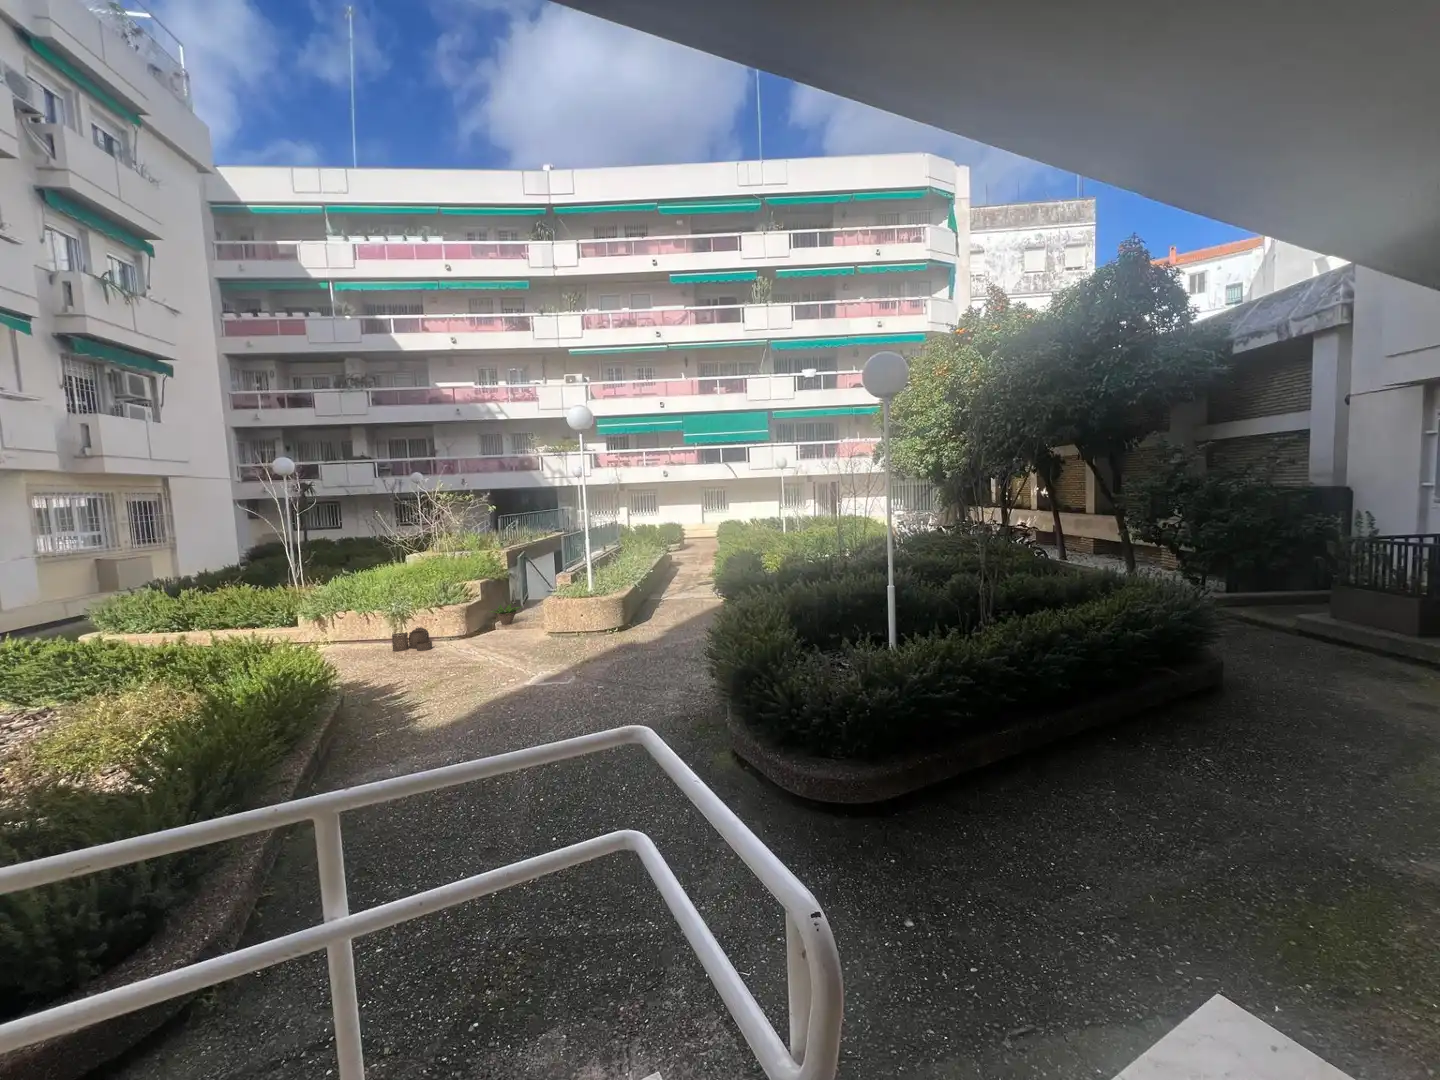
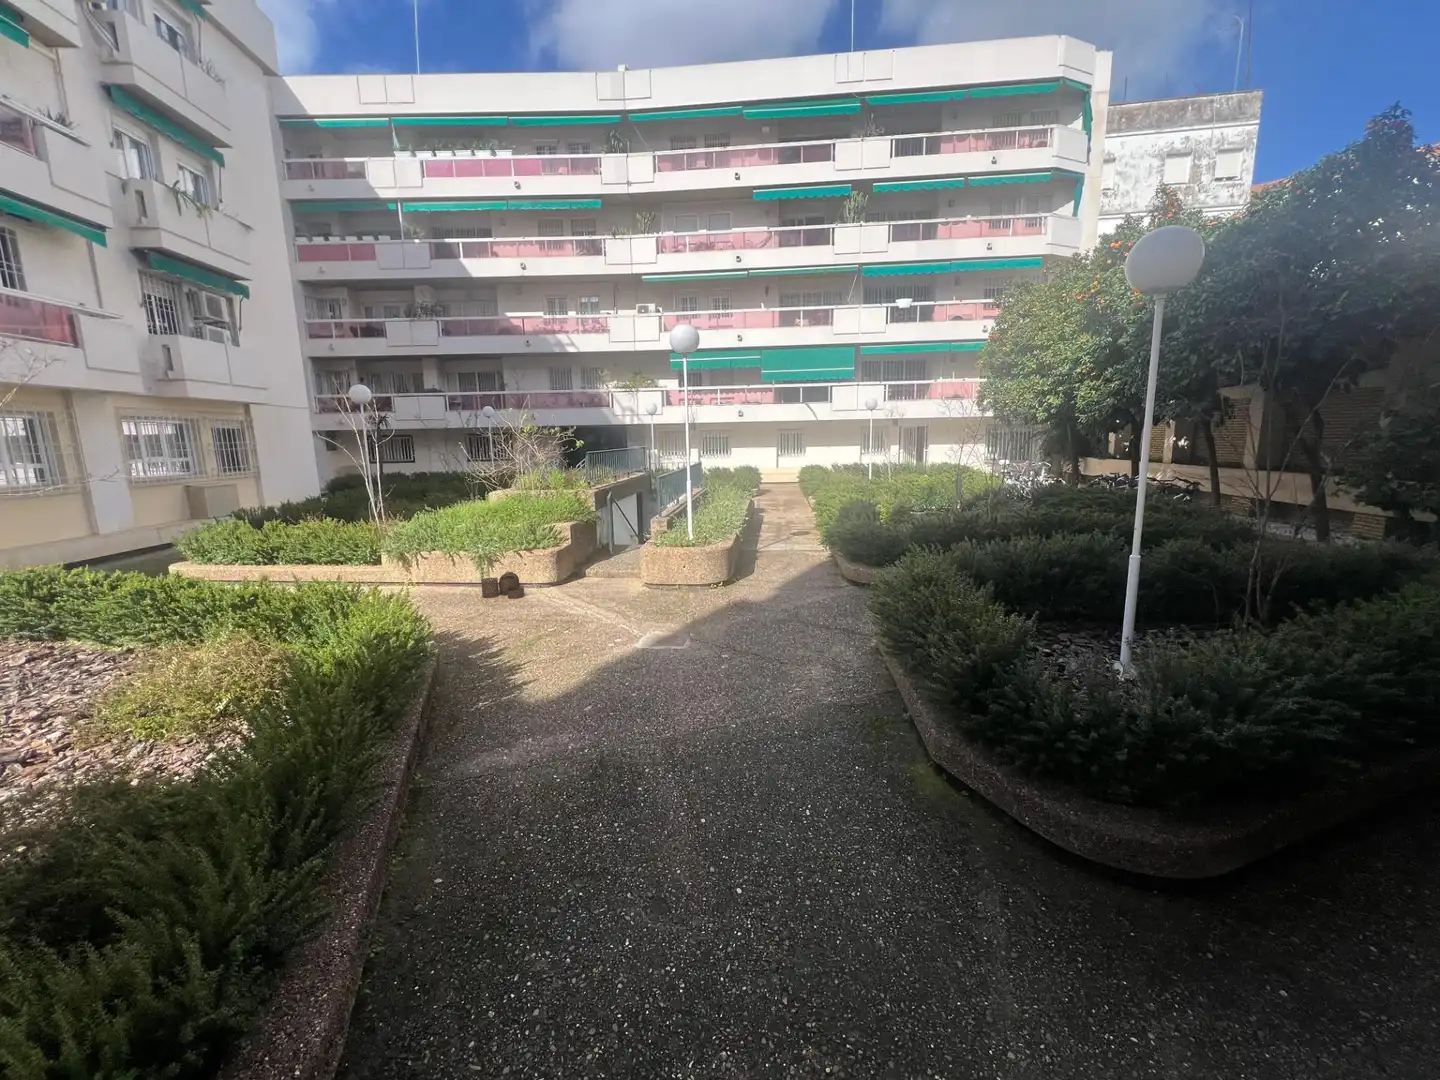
decorative plant: present [489,604,523,625] -> none [579,548,616,572]

